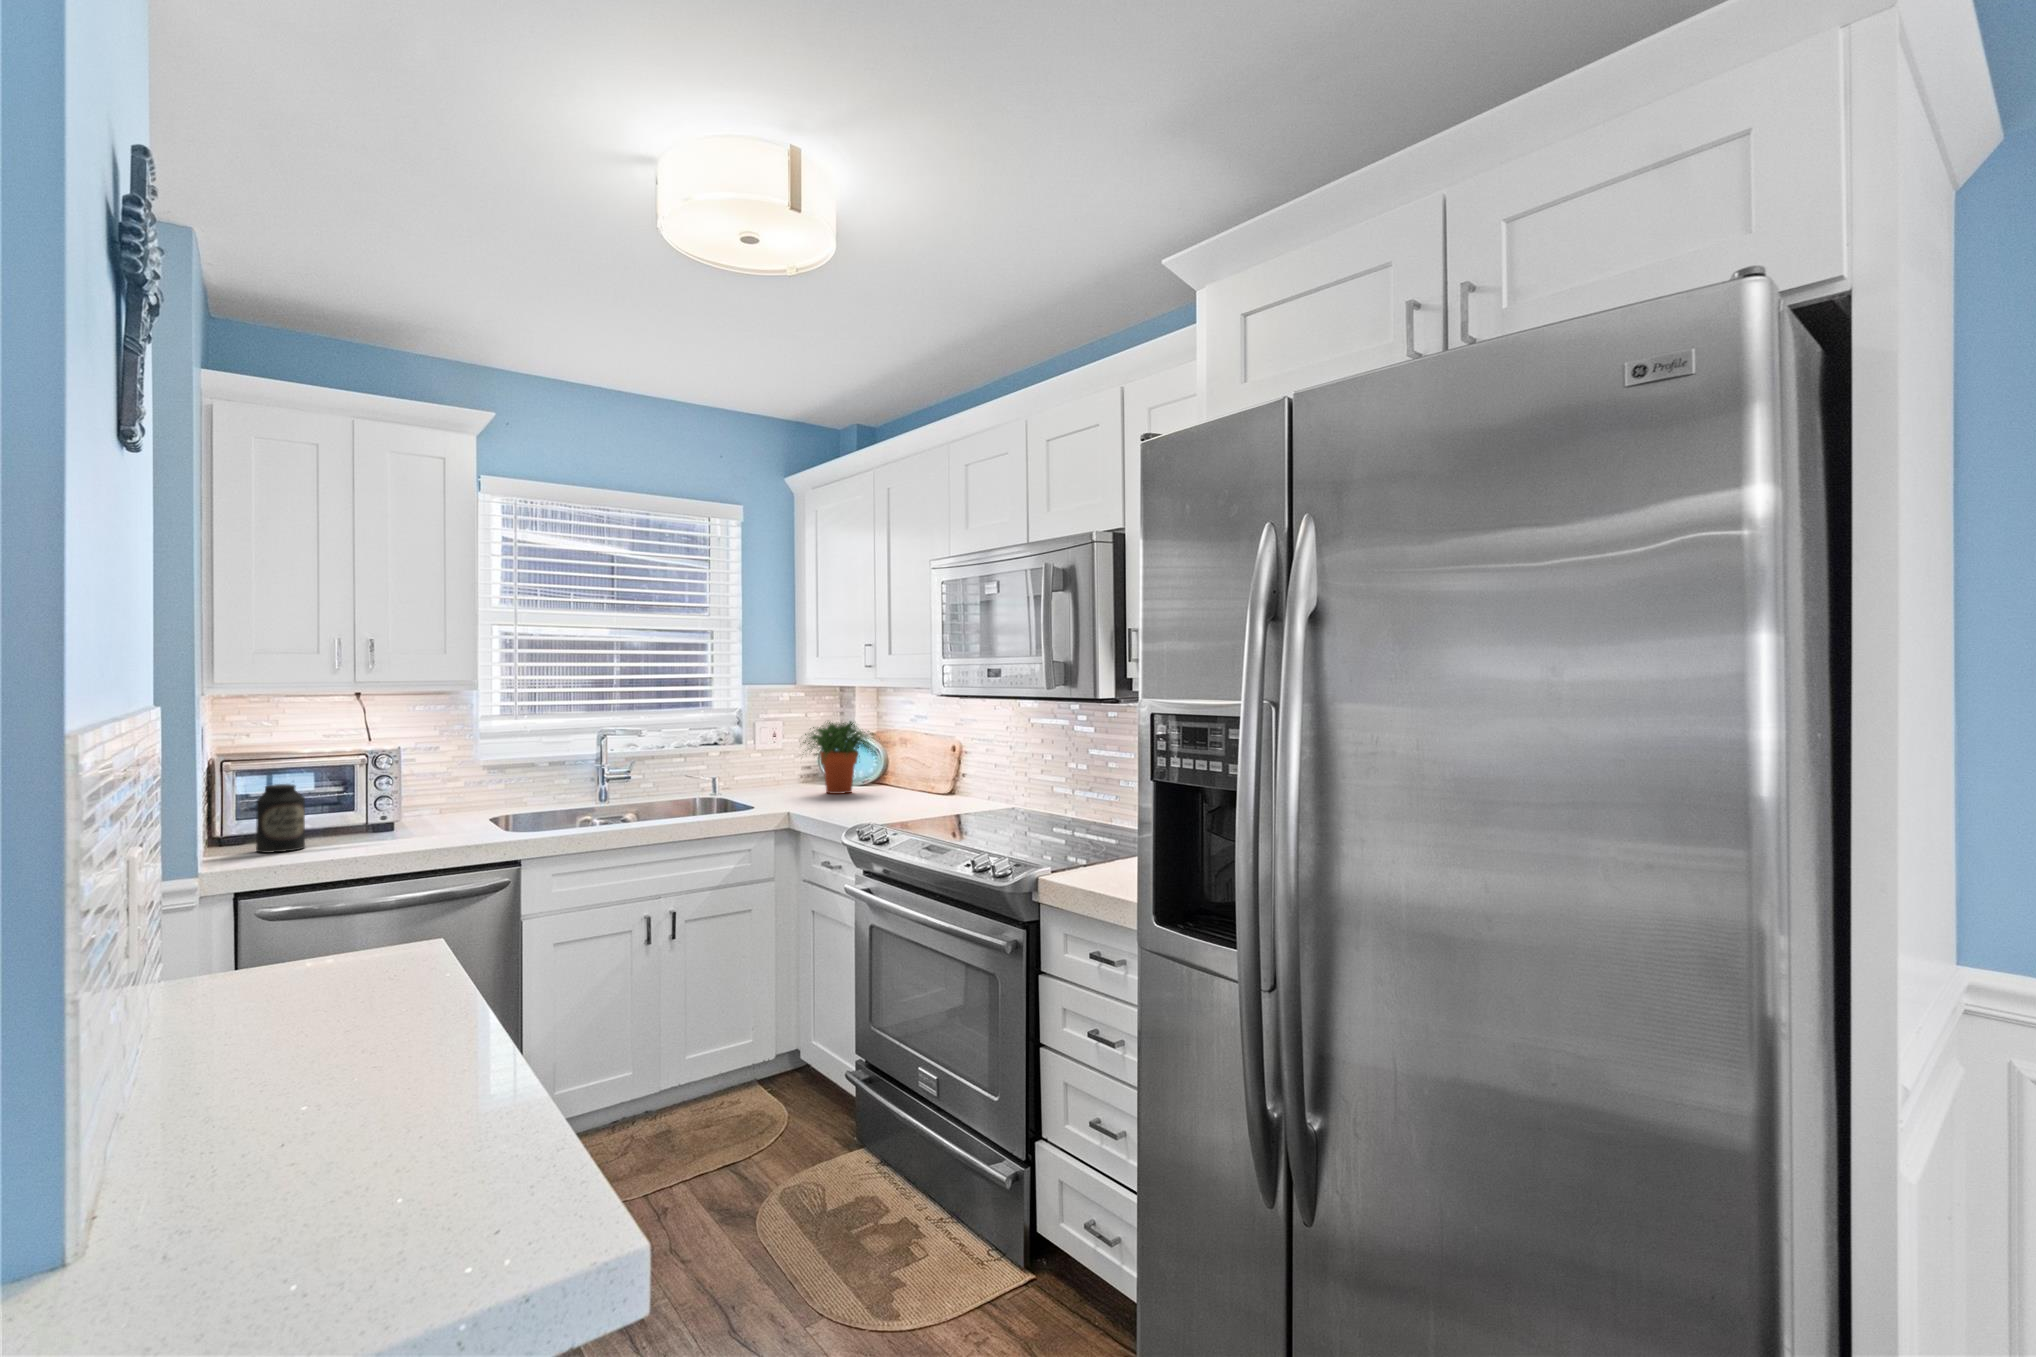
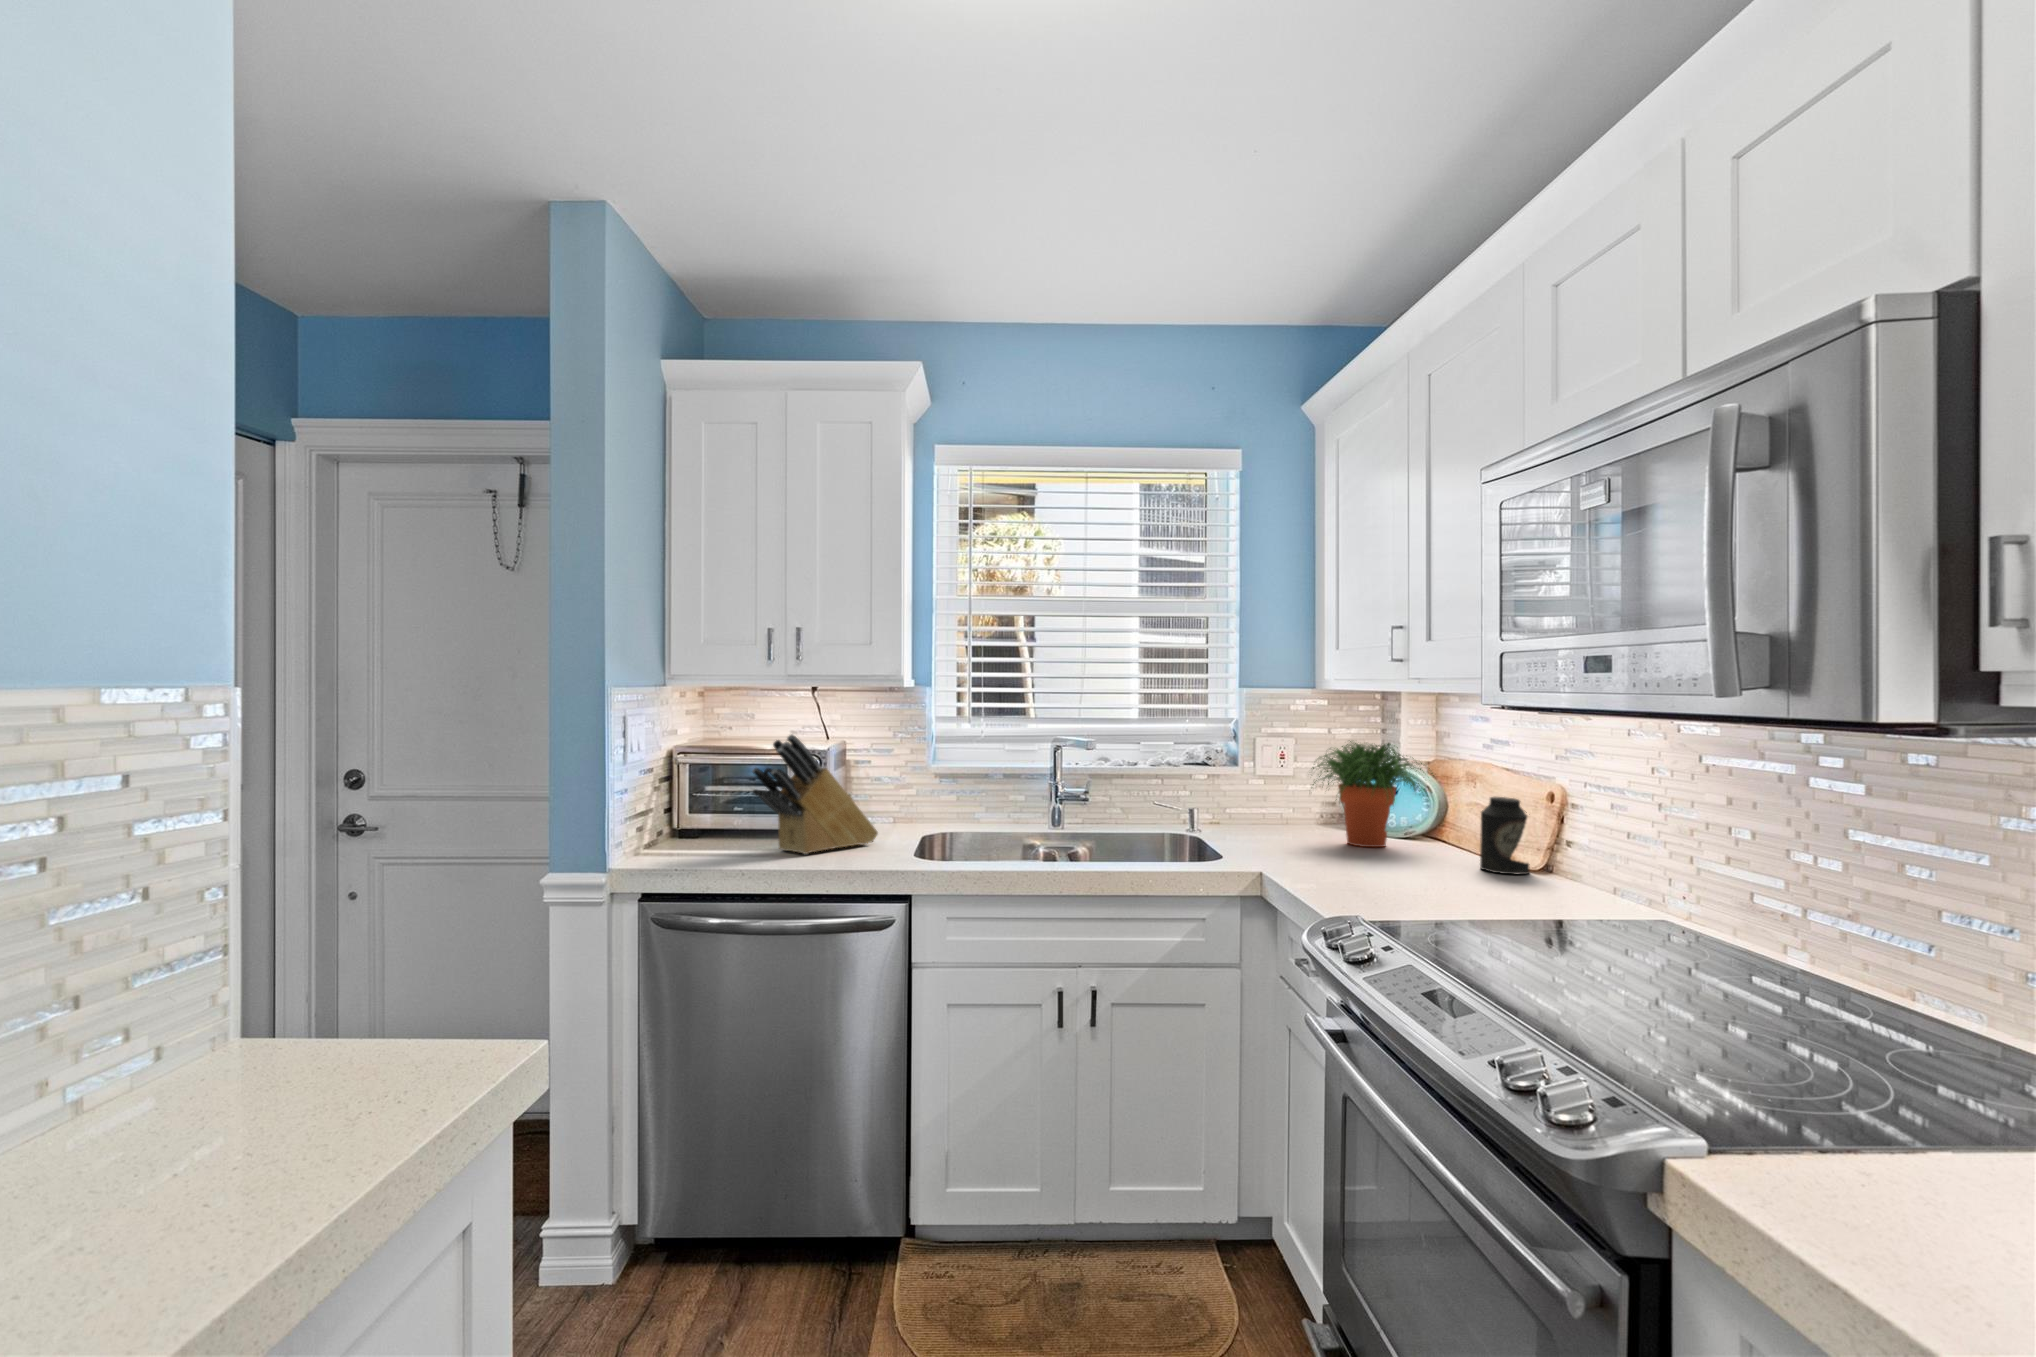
knife block: none [356,736,463,839] -> present [752,735,878,854]
canister: present [256,784,305,853] -> present [1480,797,1530,874]

